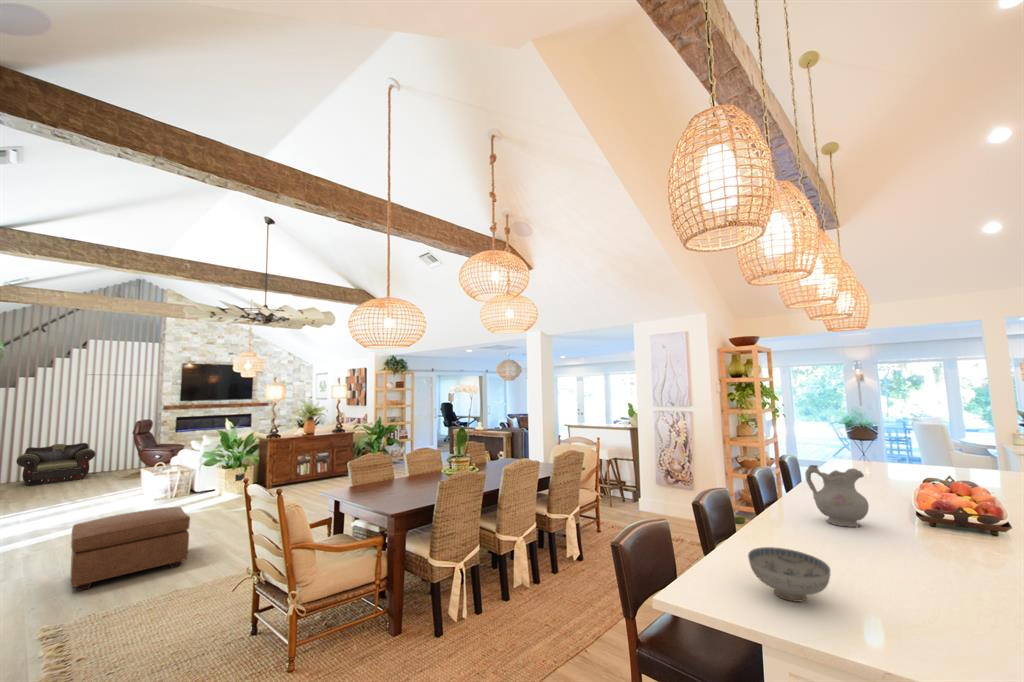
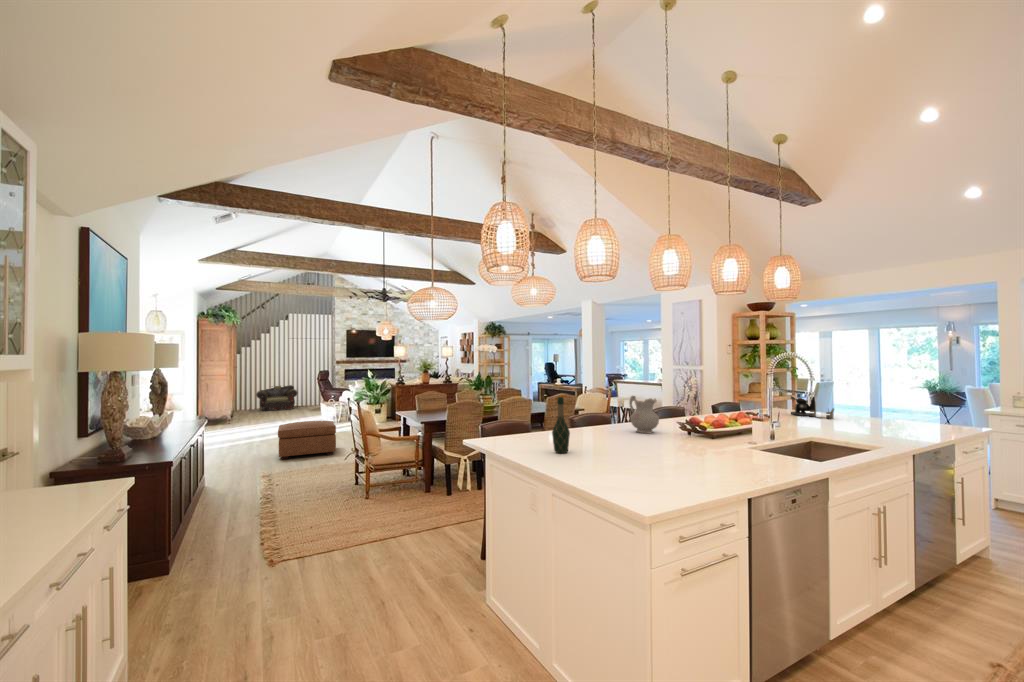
coffee maker: none [869,441,936,473] -> present [791,396,834,419]
wine bottle: none [901,500,953,630] -> present [552,397,570,453]
ceramic bowl: present [748,547,830,602] -> none [510,425,544,446]

